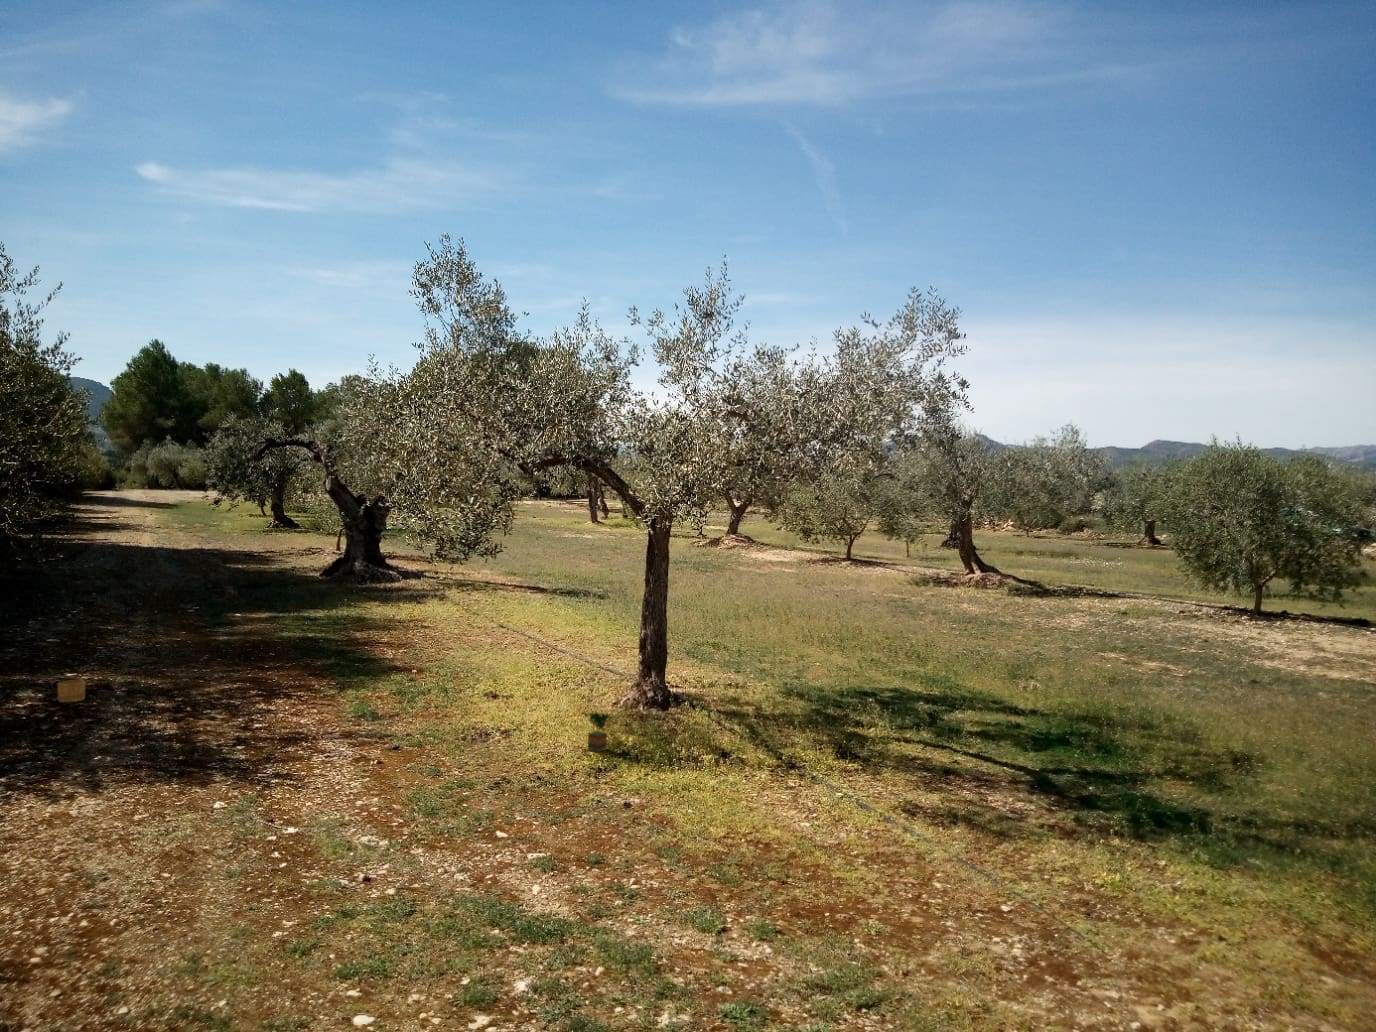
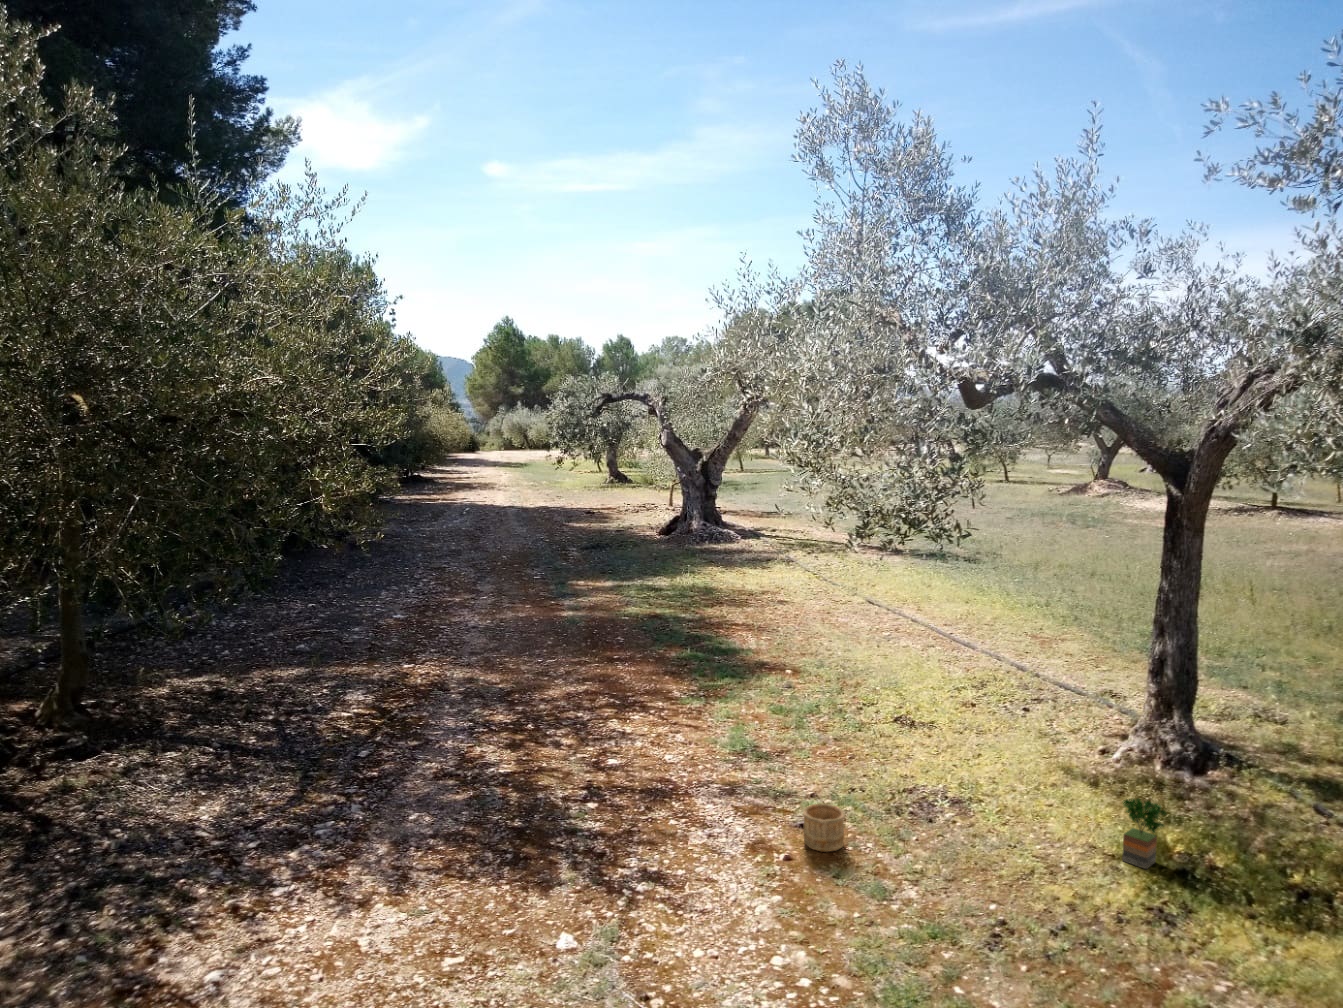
wooden bucket: present [57,680,85,702] -> present [803,804,845,852]

